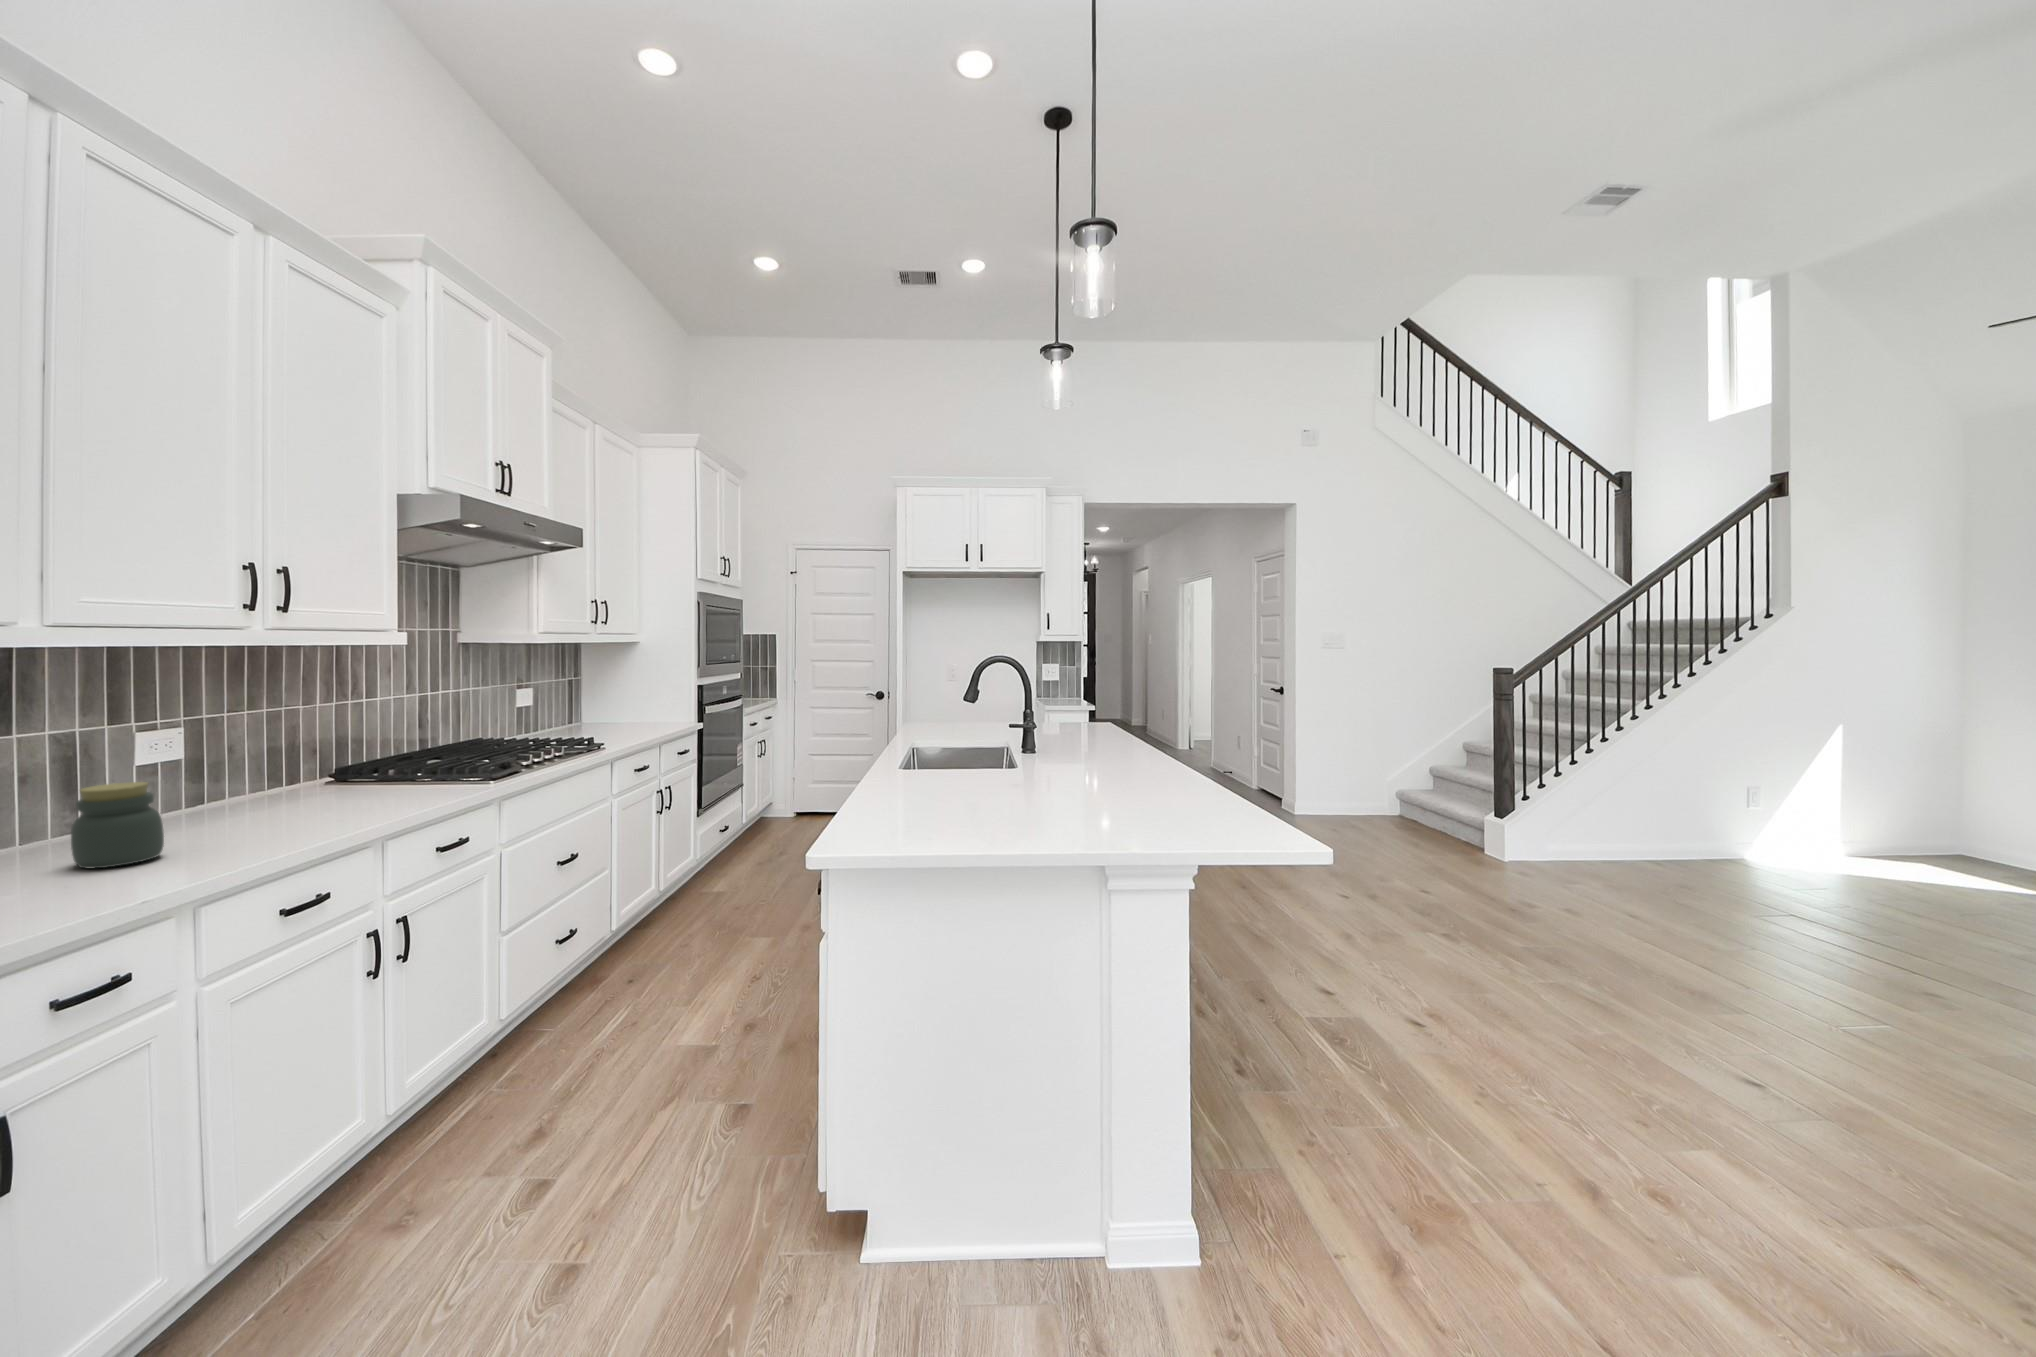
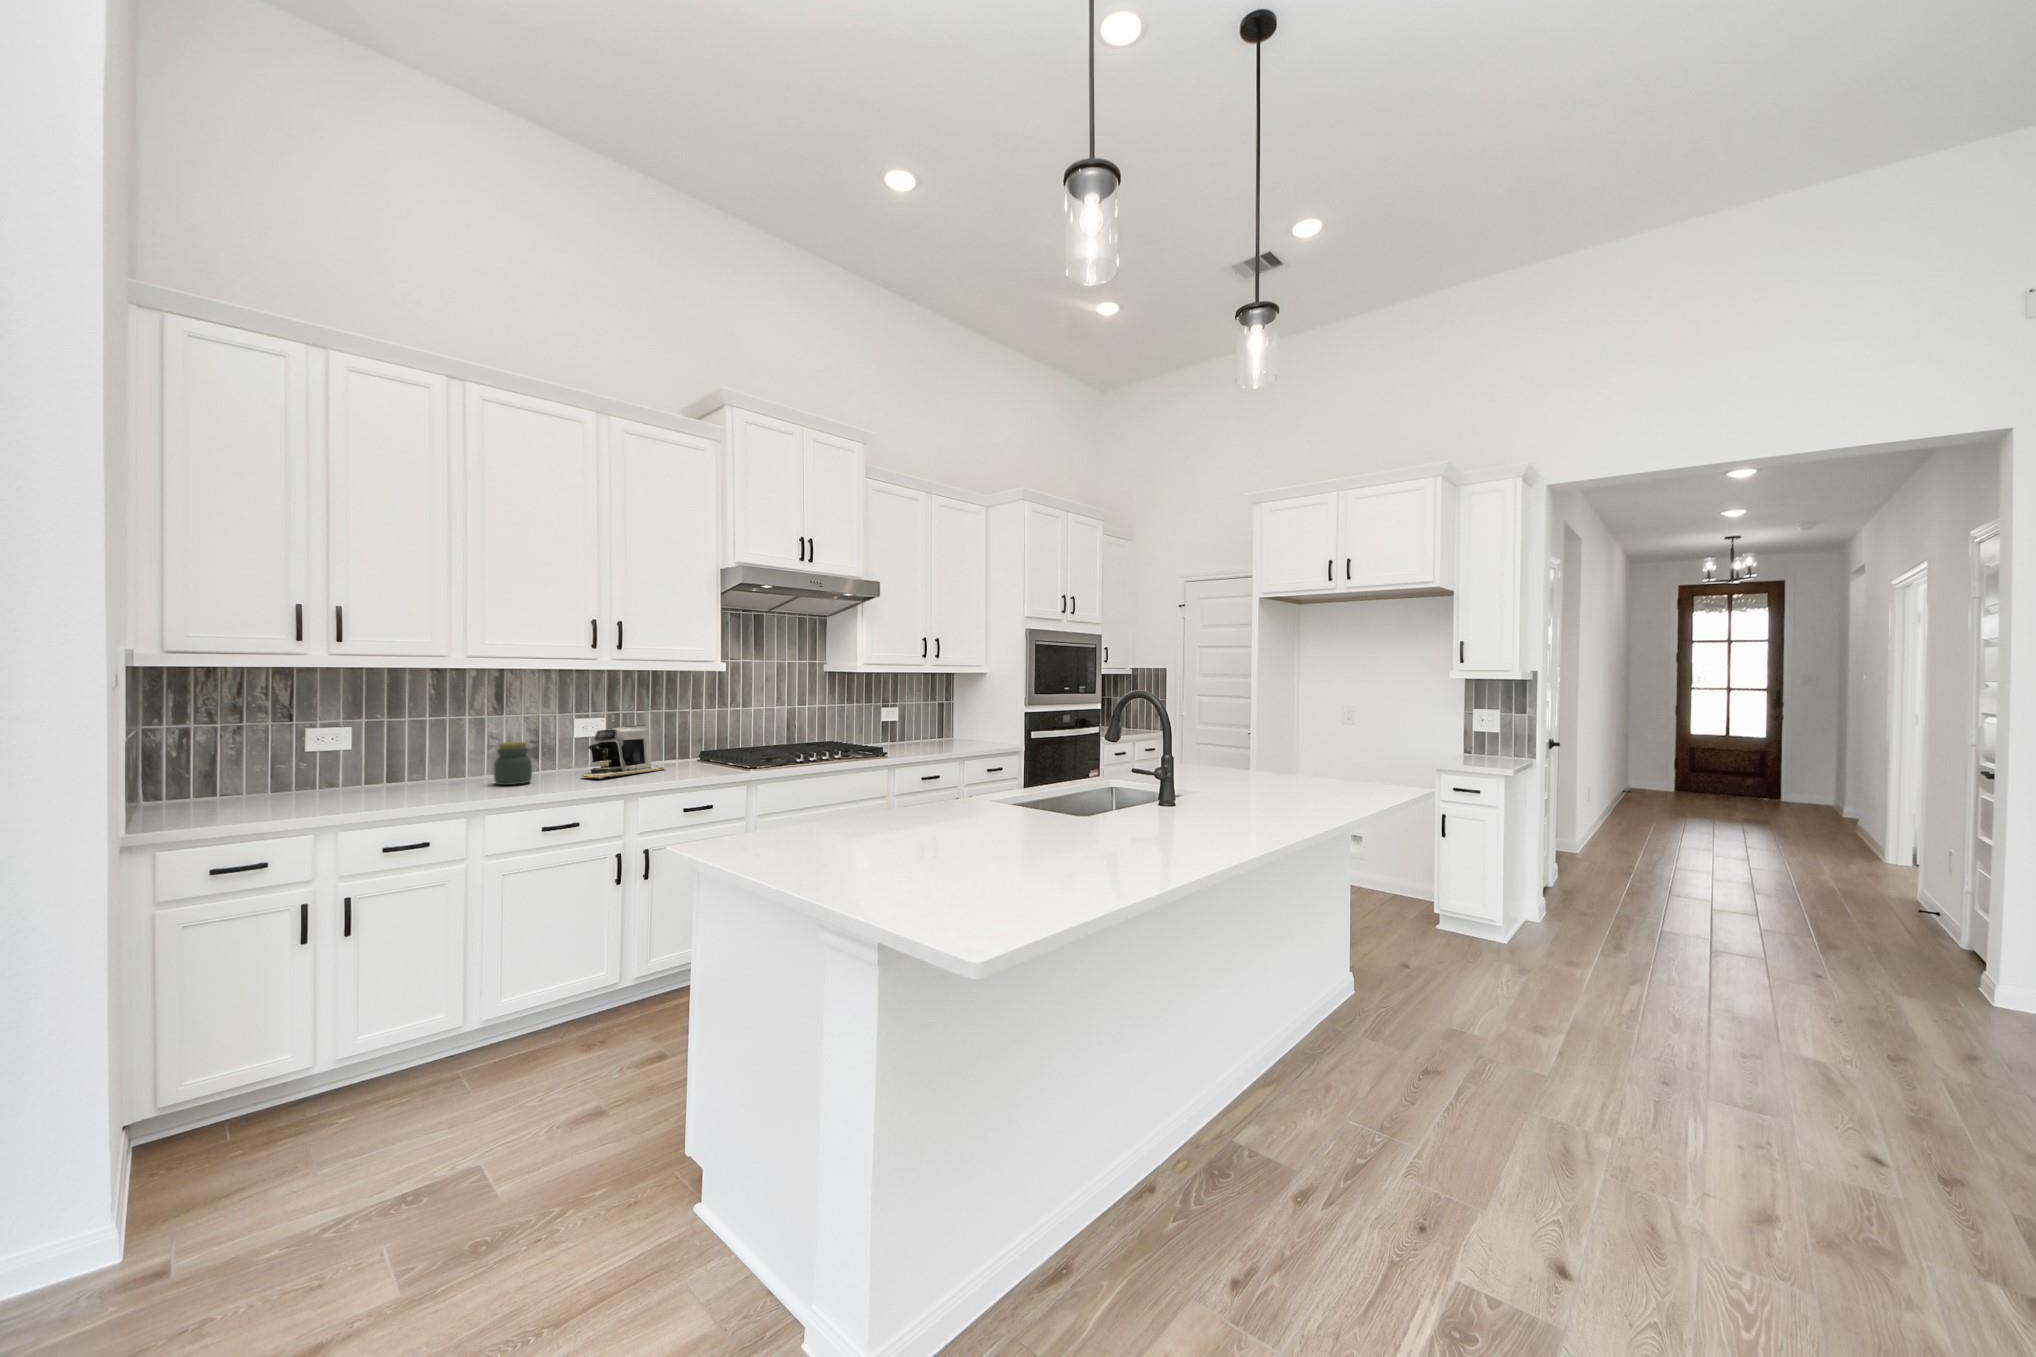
coffee maker: none [214,734,345,832] -> present [582,725,664,779]

